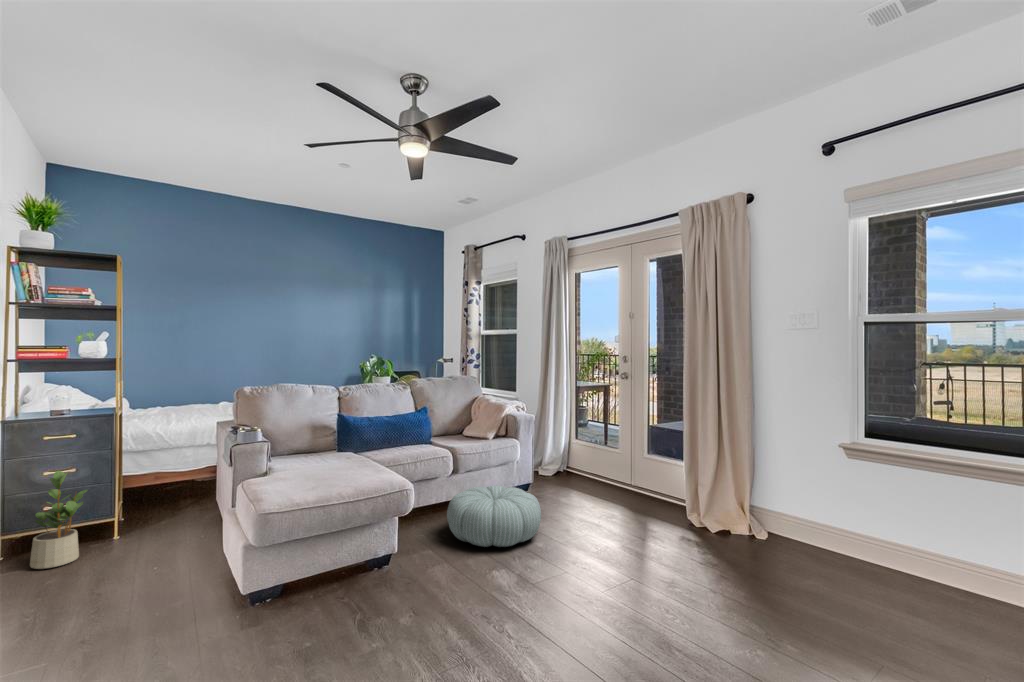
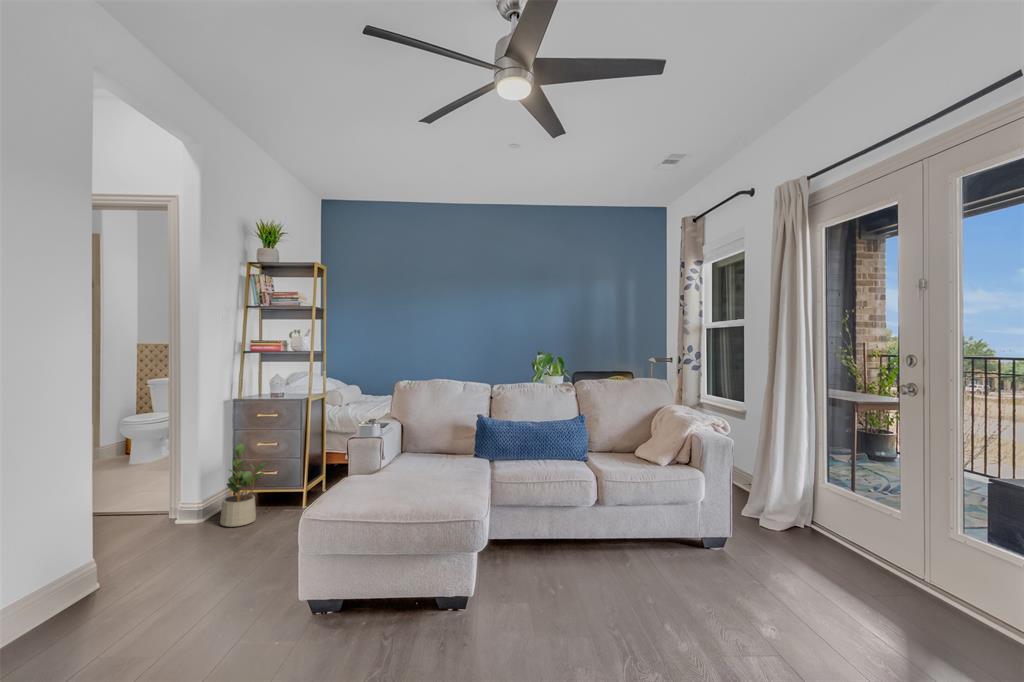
pouf: present [447,486,541,547] -> none [561,529,699,630]

